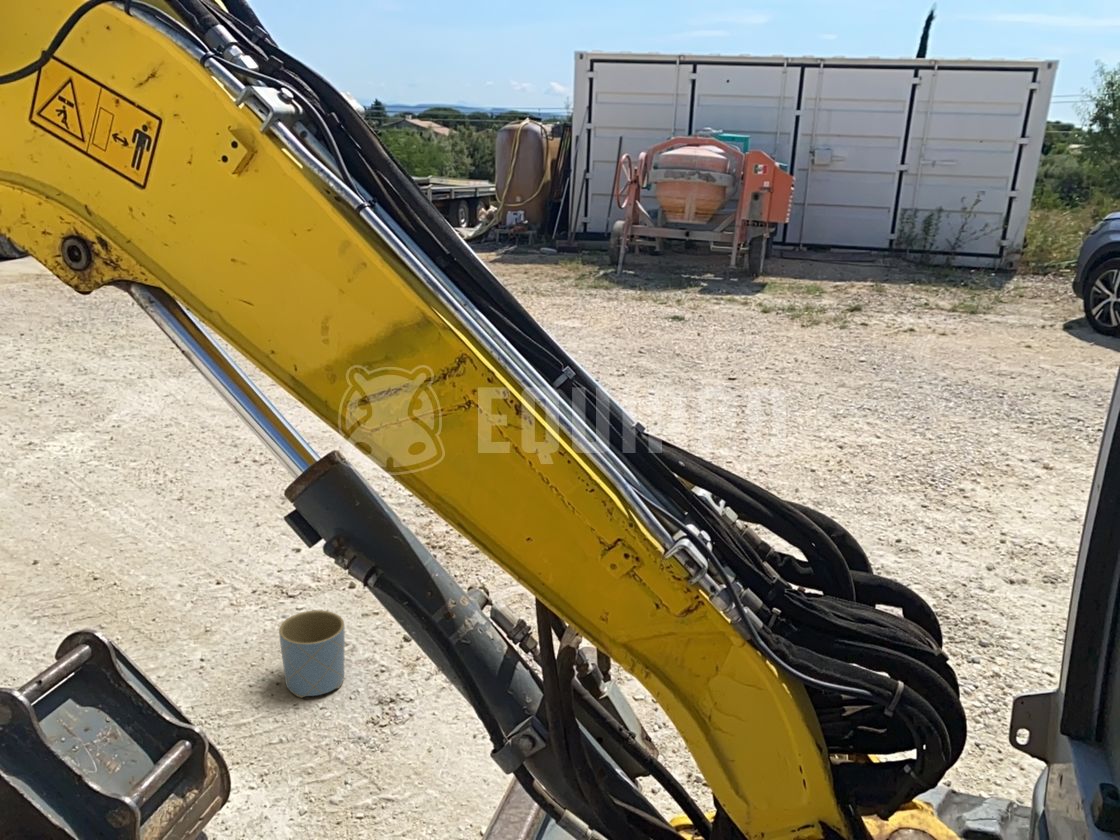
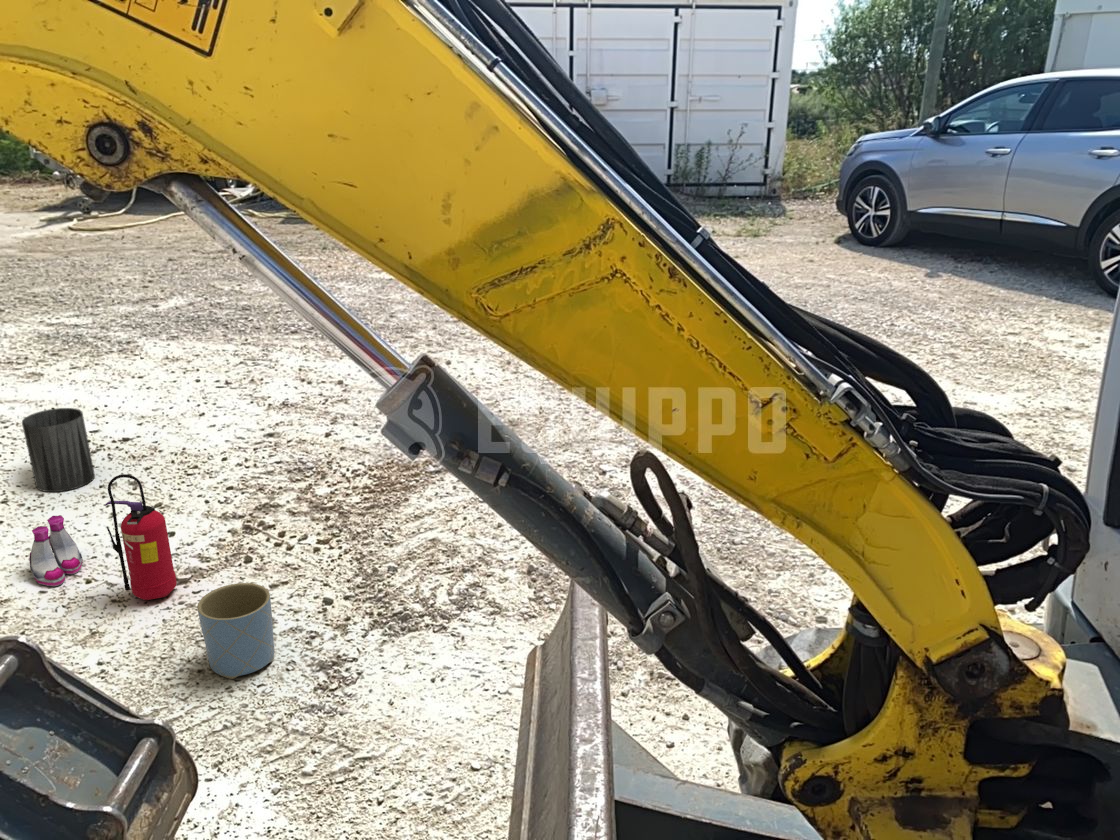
trash can: none [202,422,257,496] -> present [22,408,95,492]
fire extinguisher: none [231,495,286,609] -> present [105,474,177,600]
boots: none [175,520,219,583] -> present [29,516,83,586]

